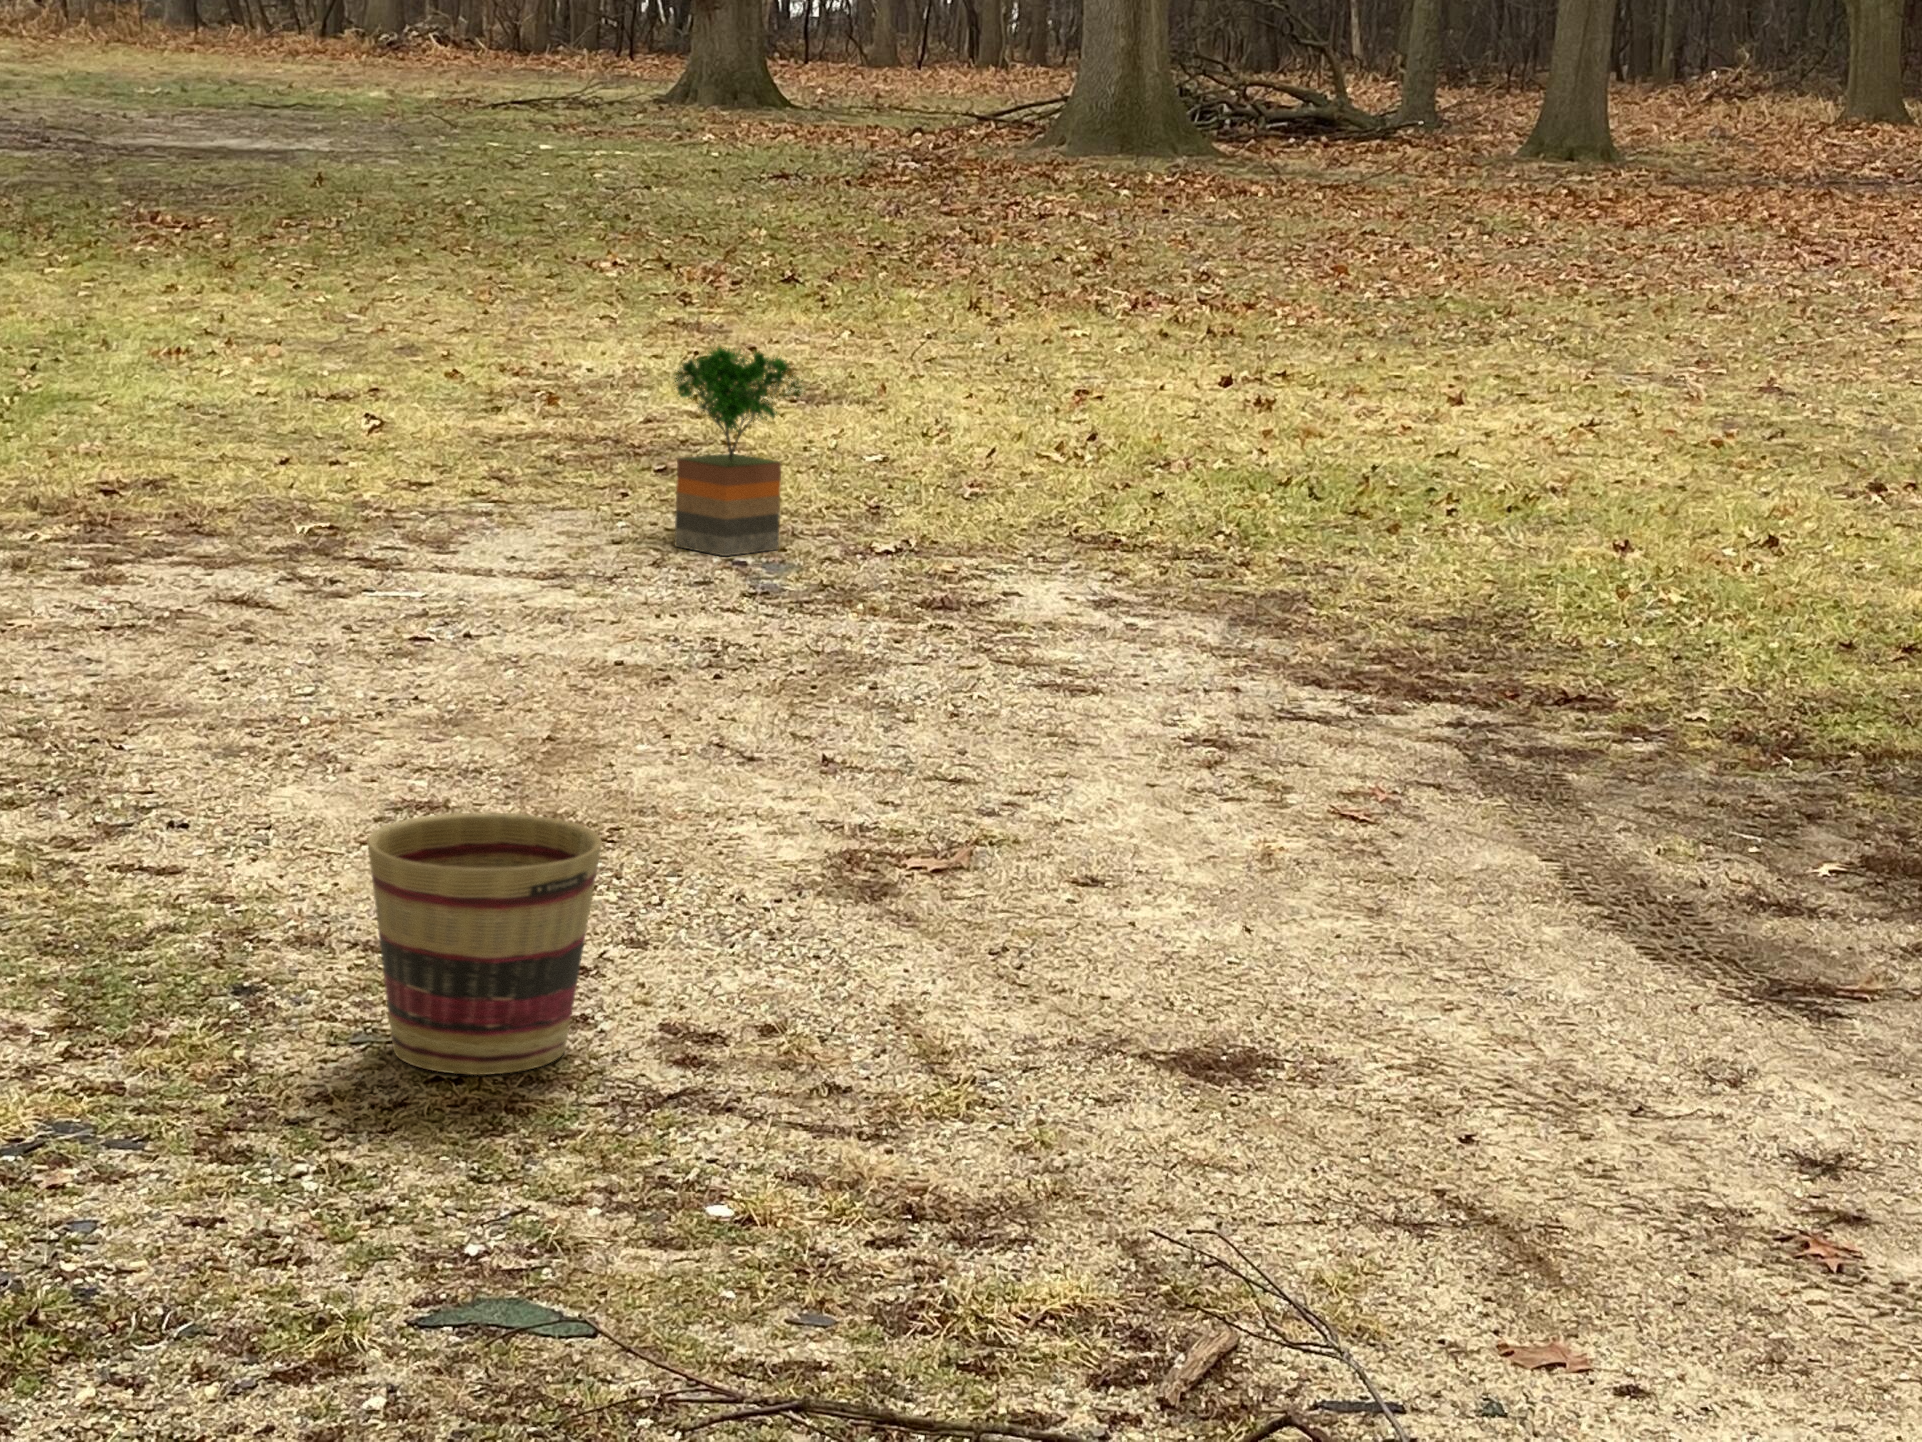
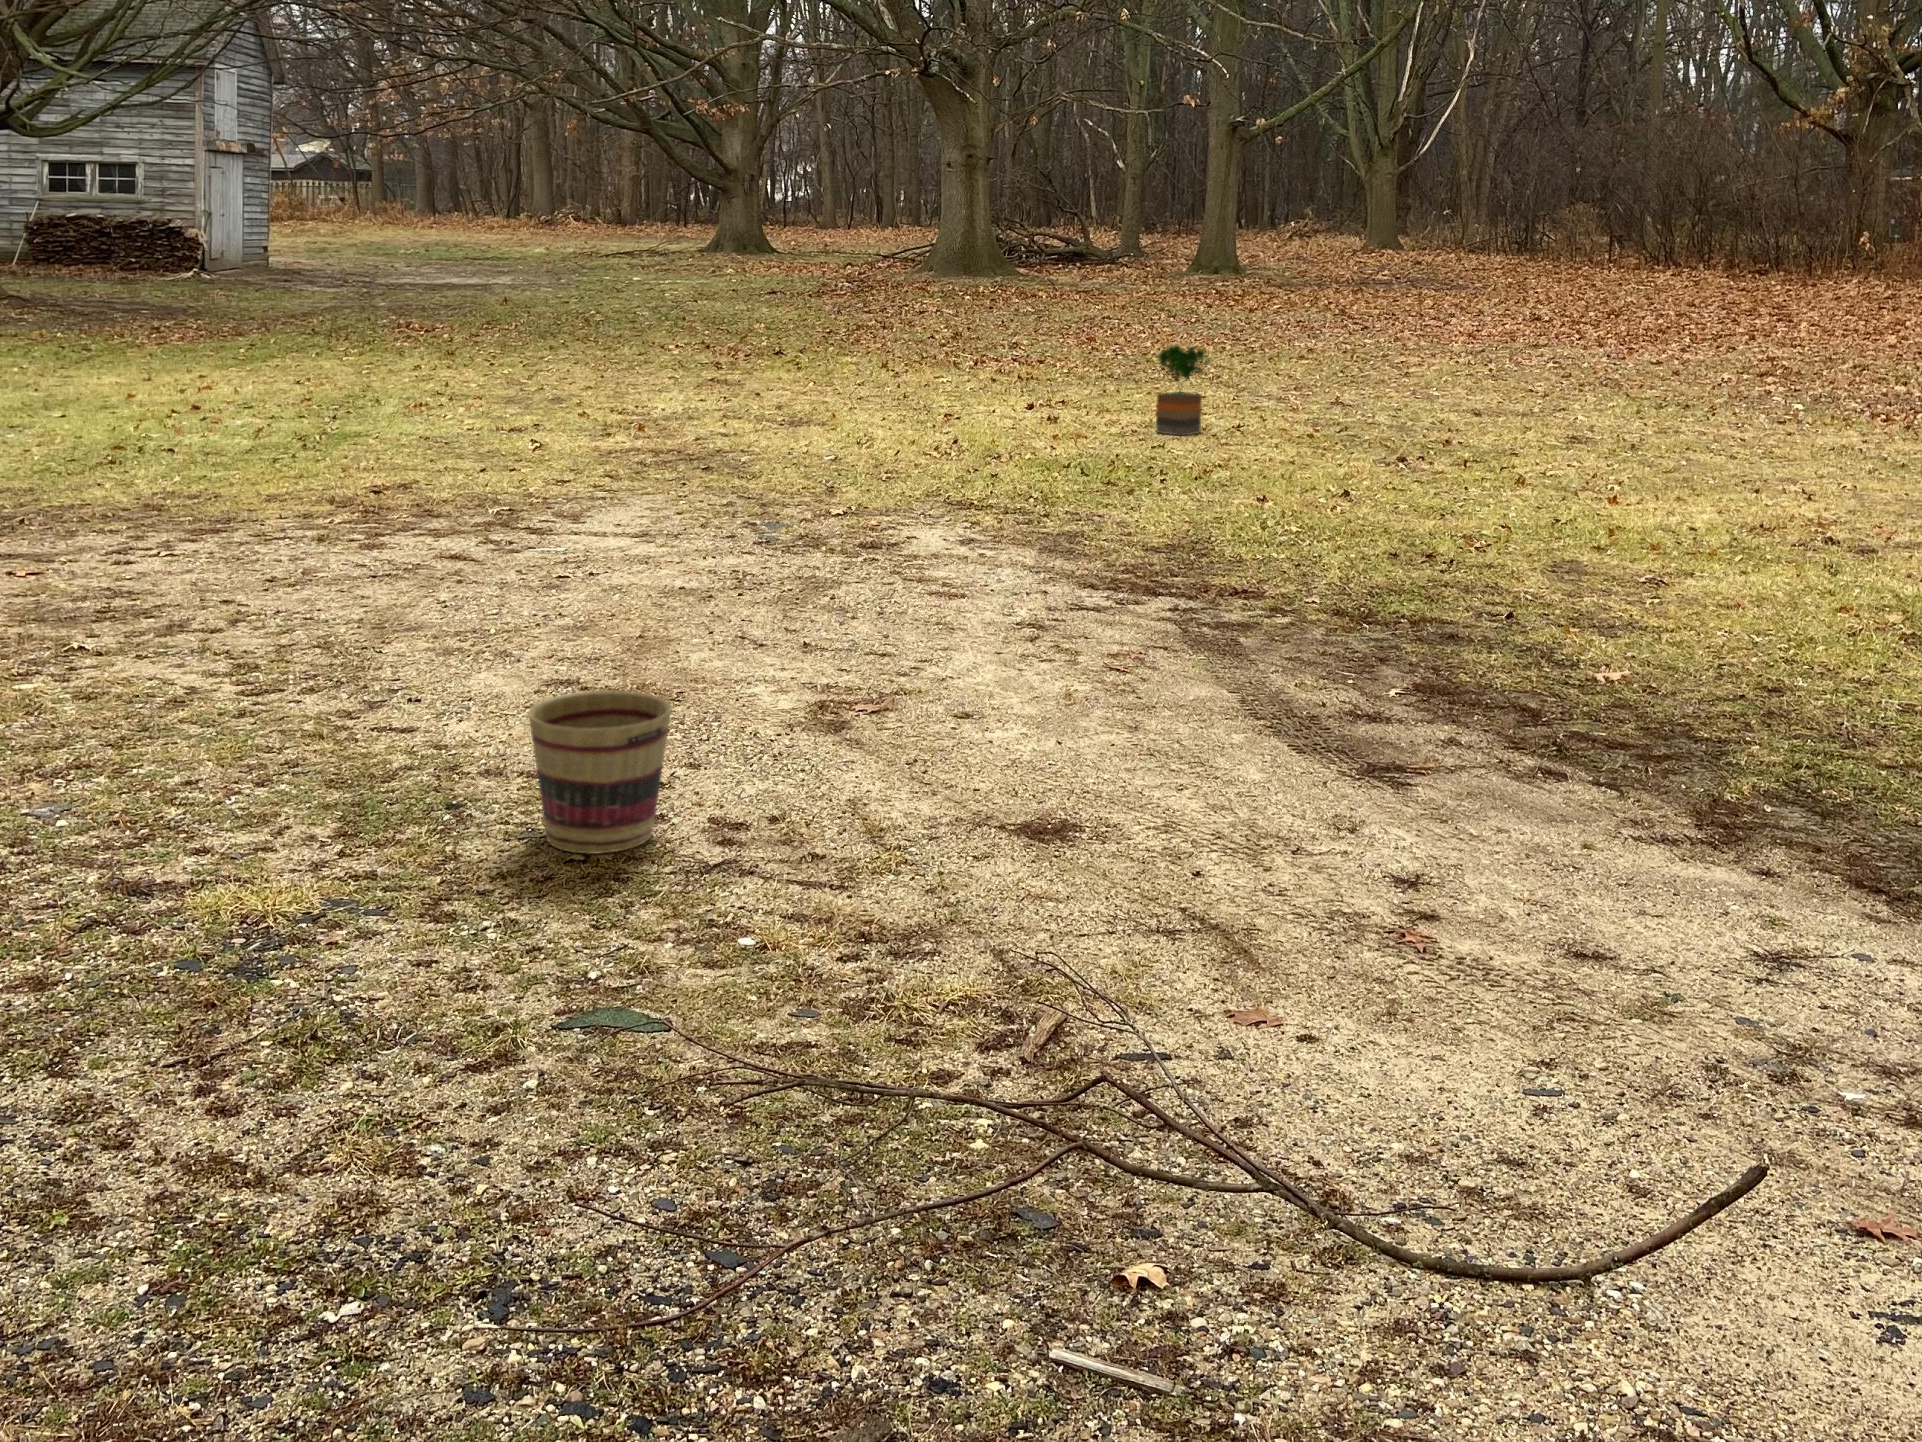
potted tree: present [674,347,805,556] -> present [1156,345,1211,436]

